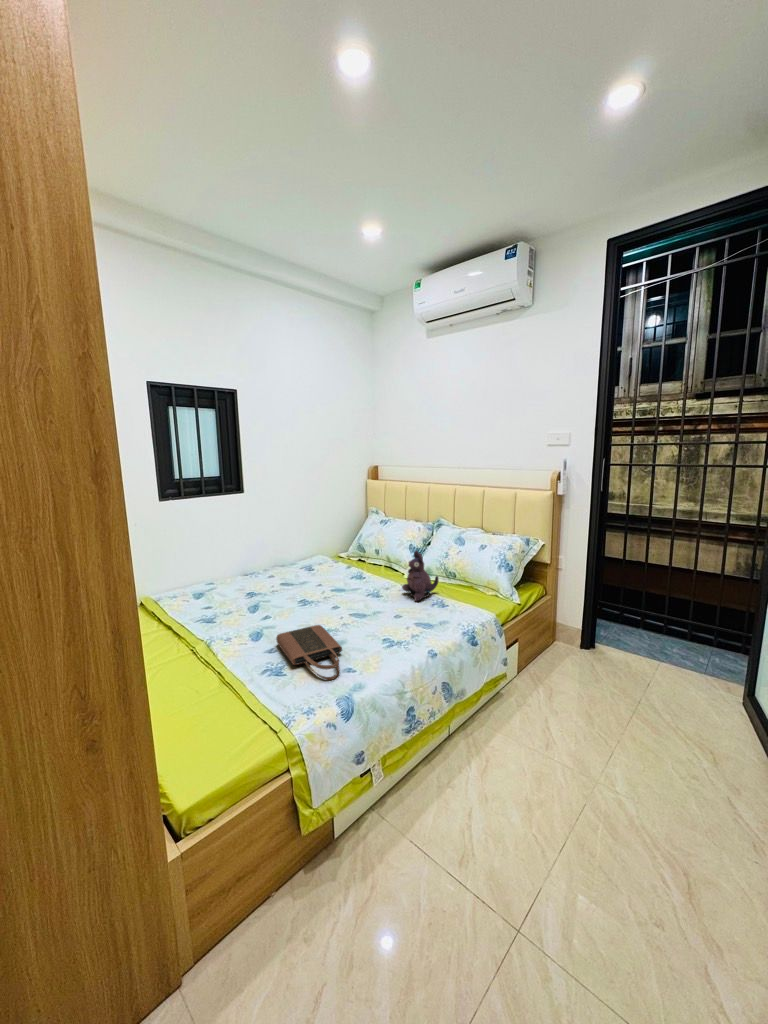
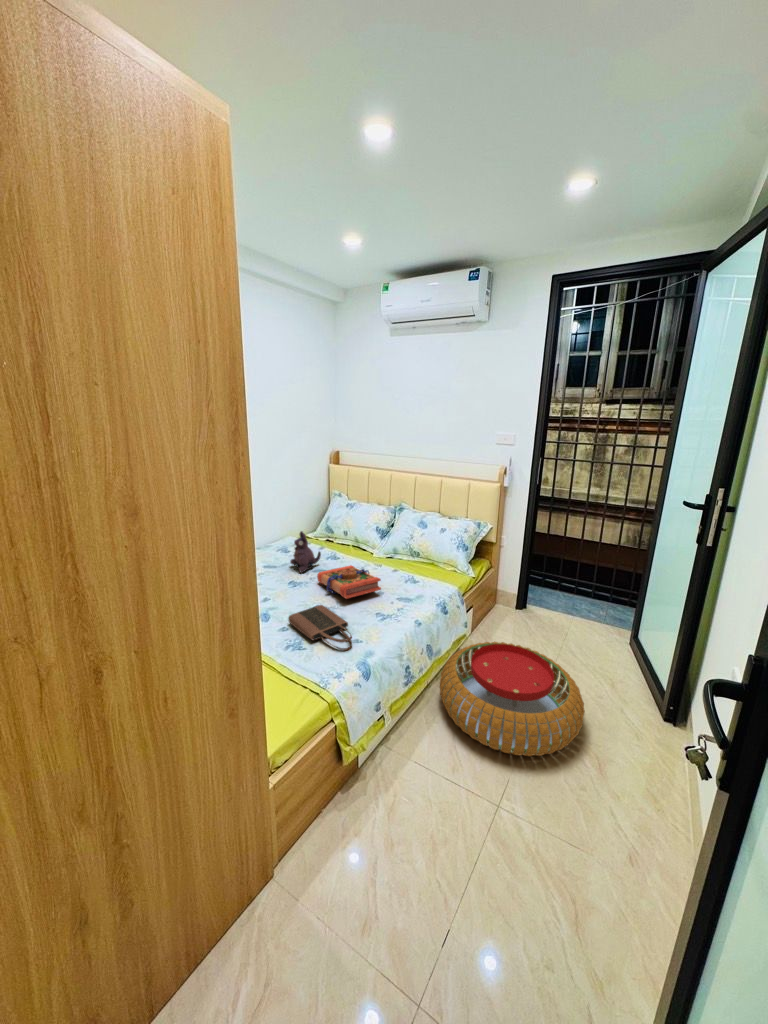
plush toy: present [402,551,439,601] -> present [290,531,321,573]
book: none [328,584,395,620] -> present [317,565,381,599]
pouf: none [460,687,665,858] -> present [440,642,585,756]

